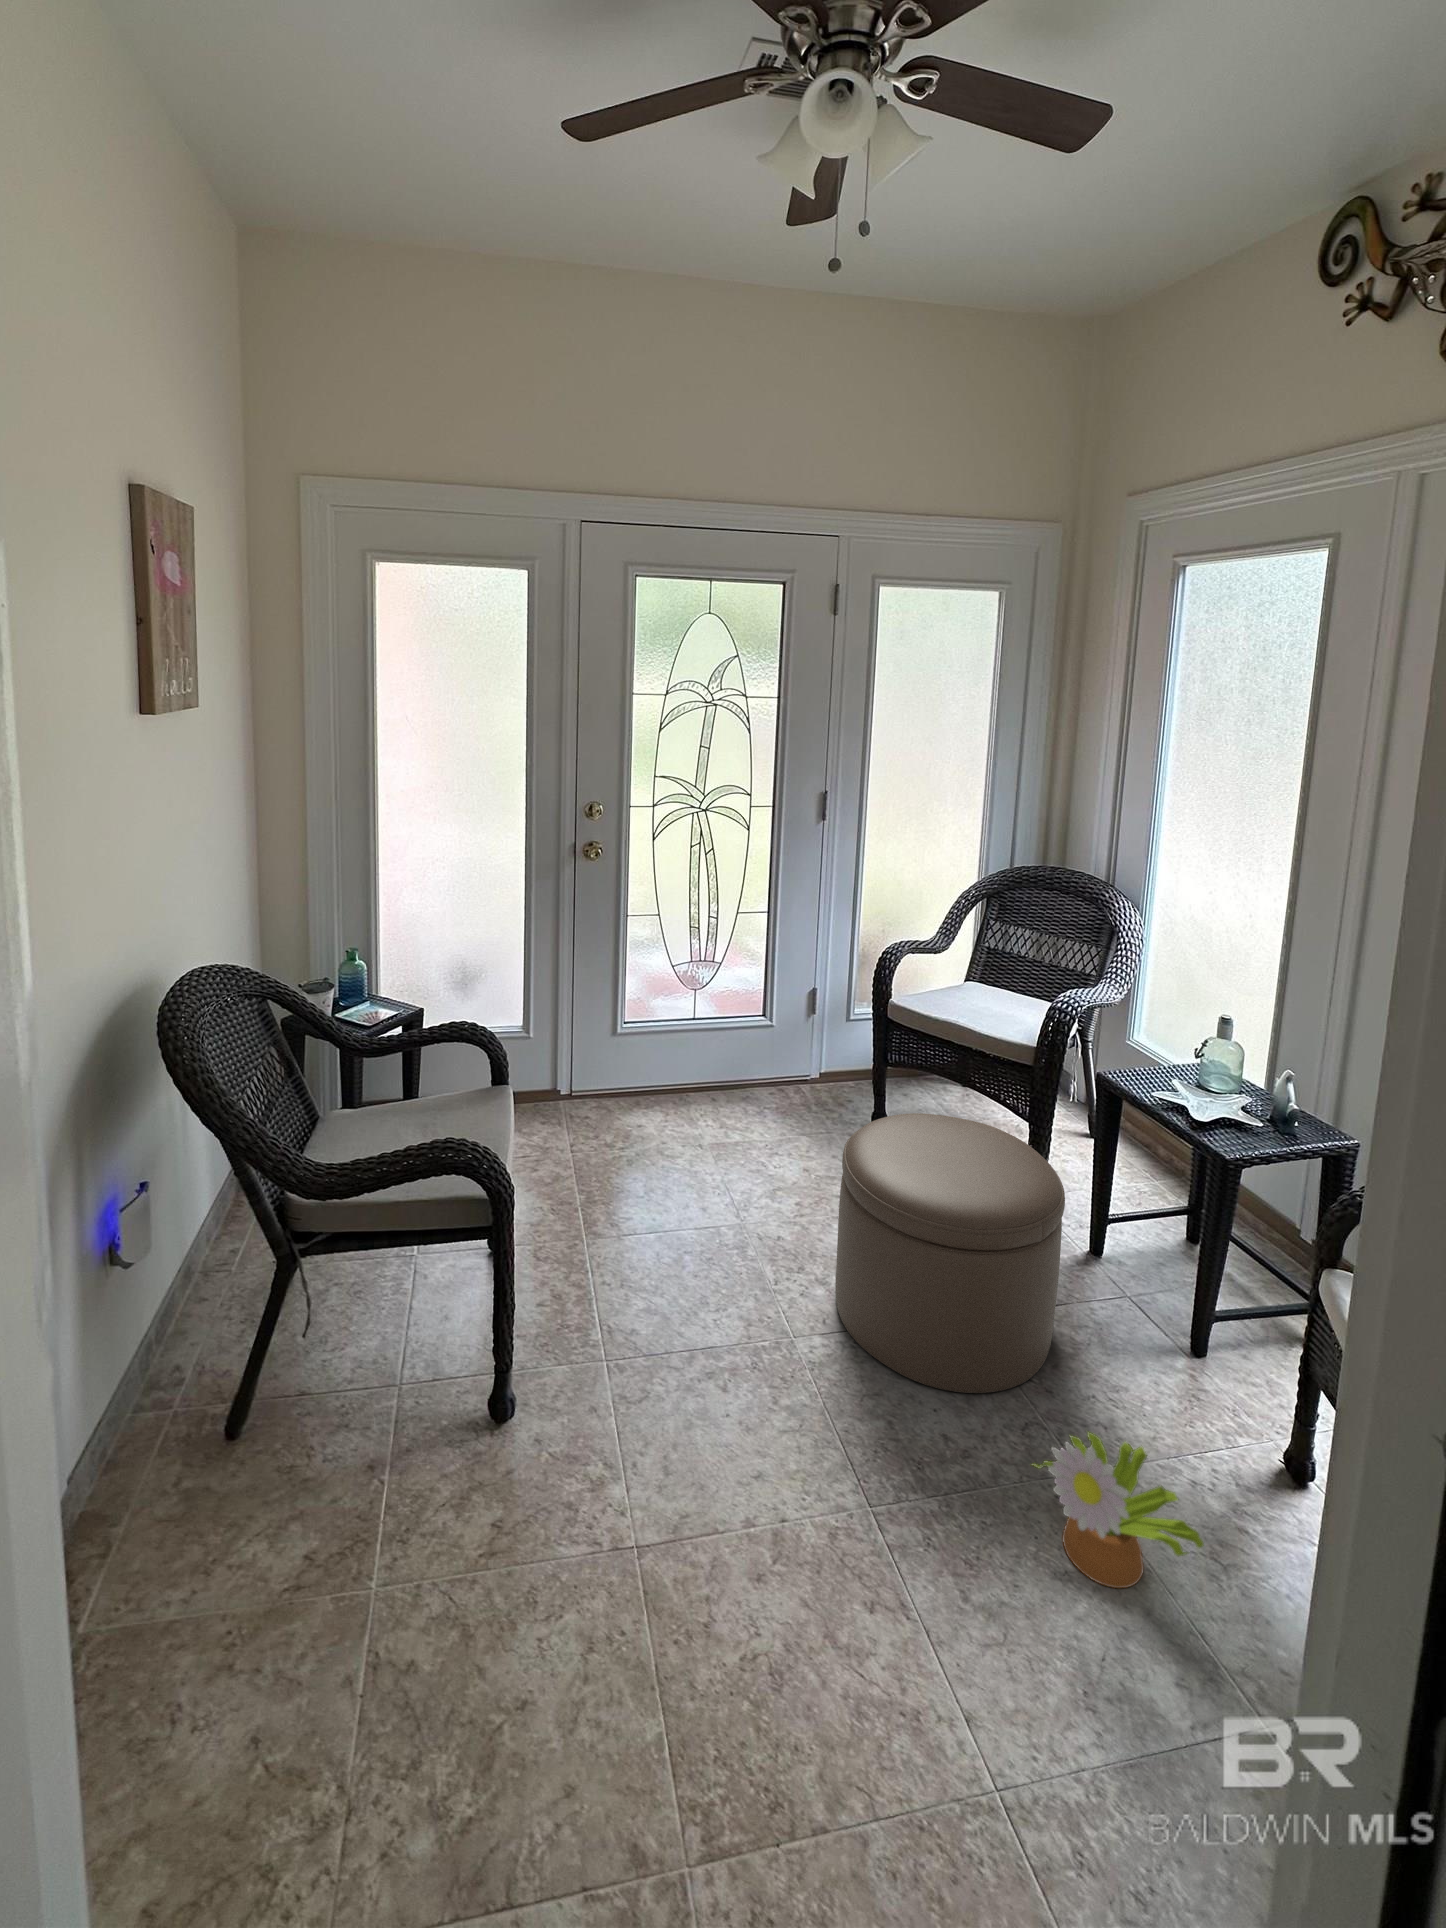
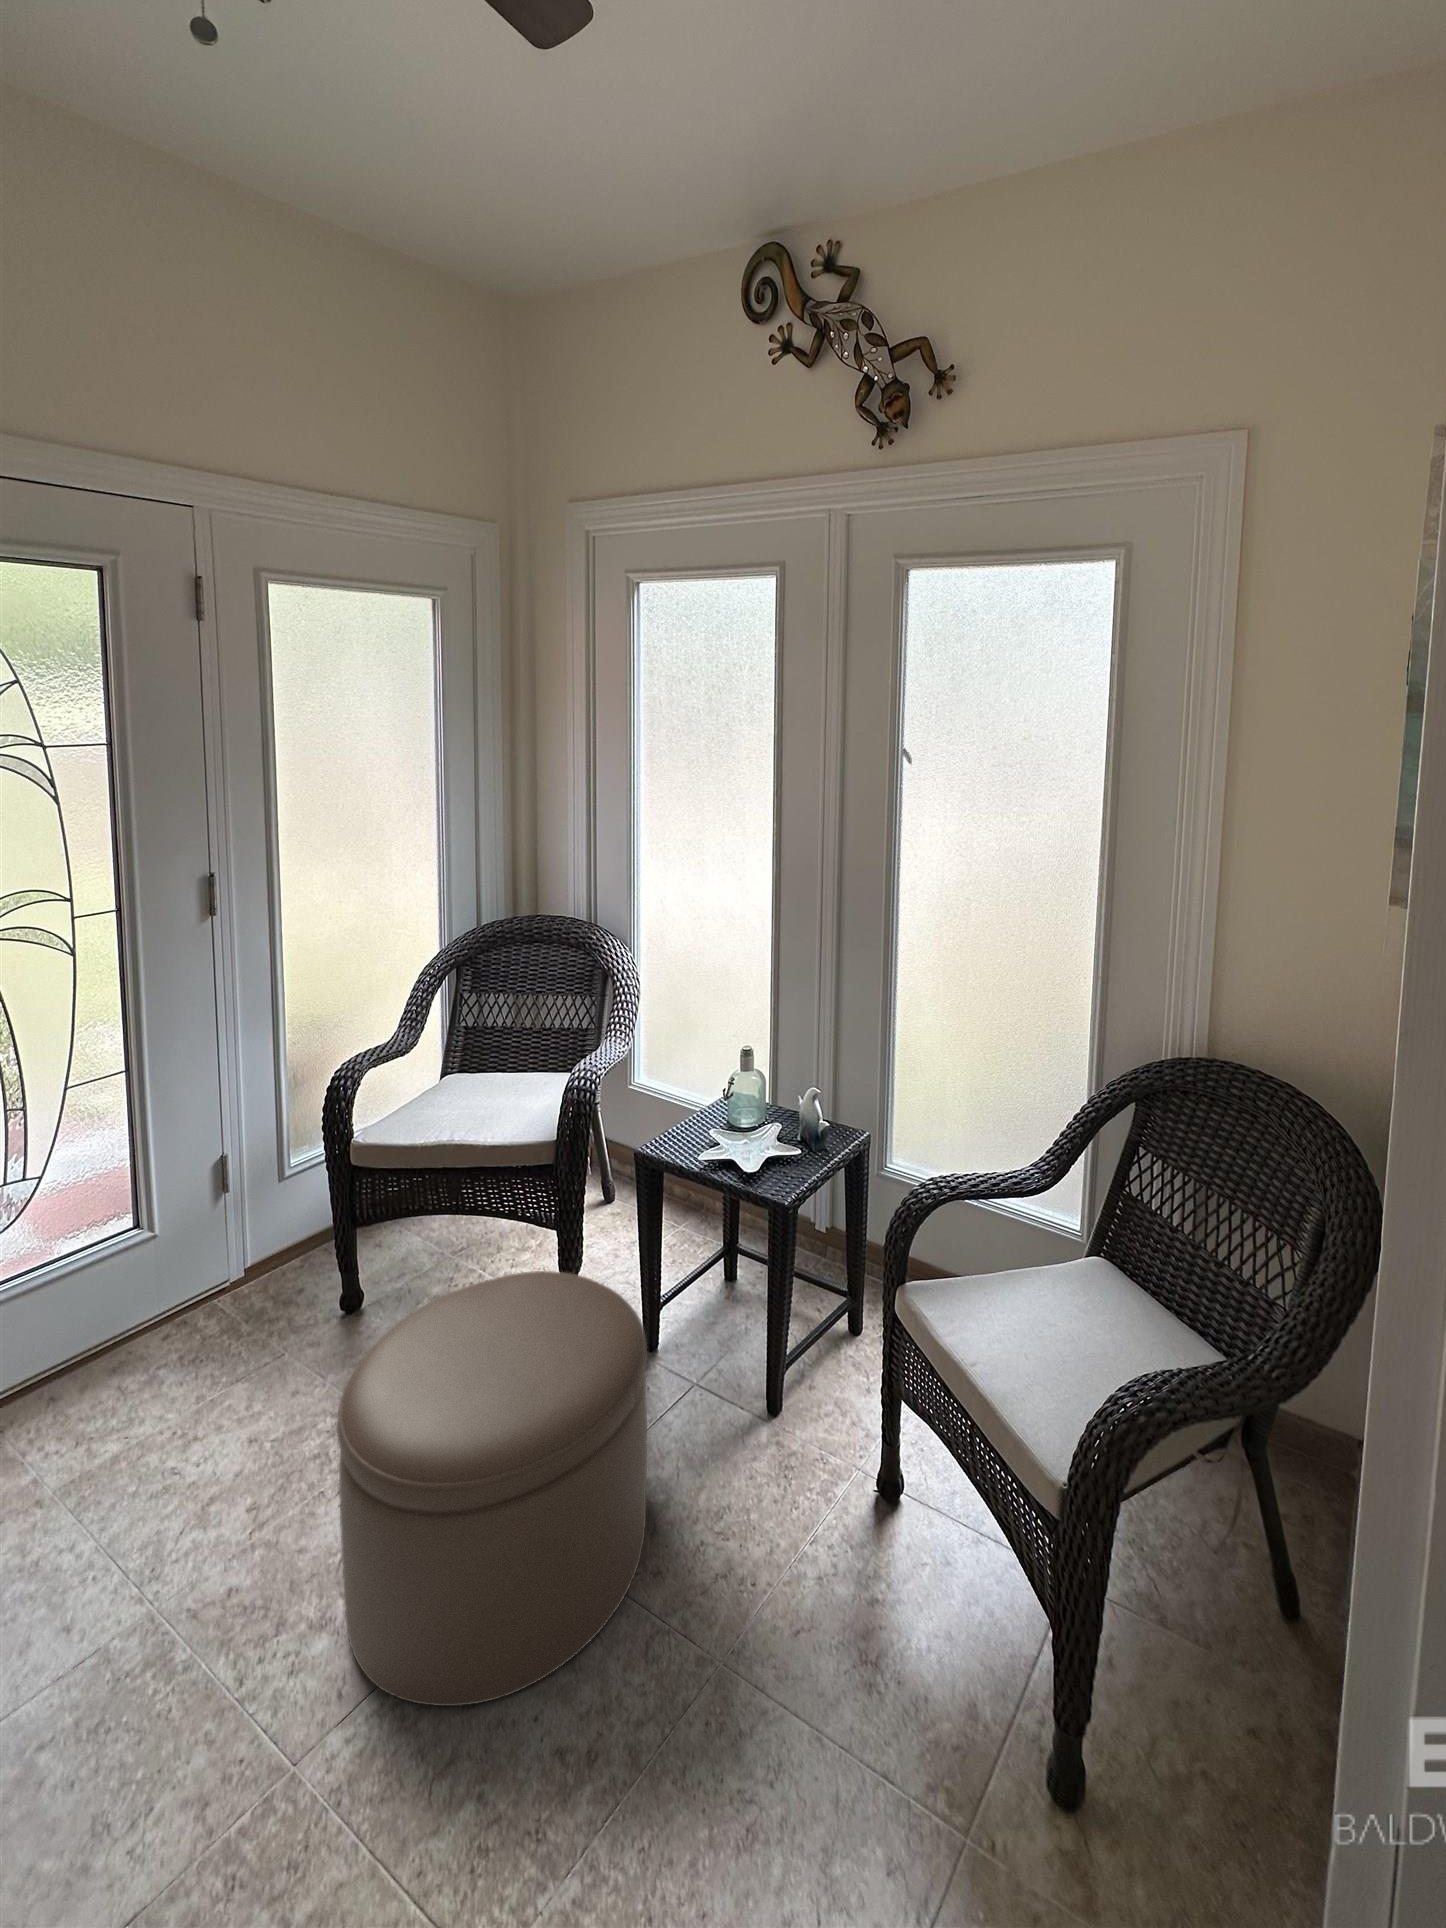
decorative plant: present [1032,1432,1204,1588] -> none [687,1596,877,1824]

